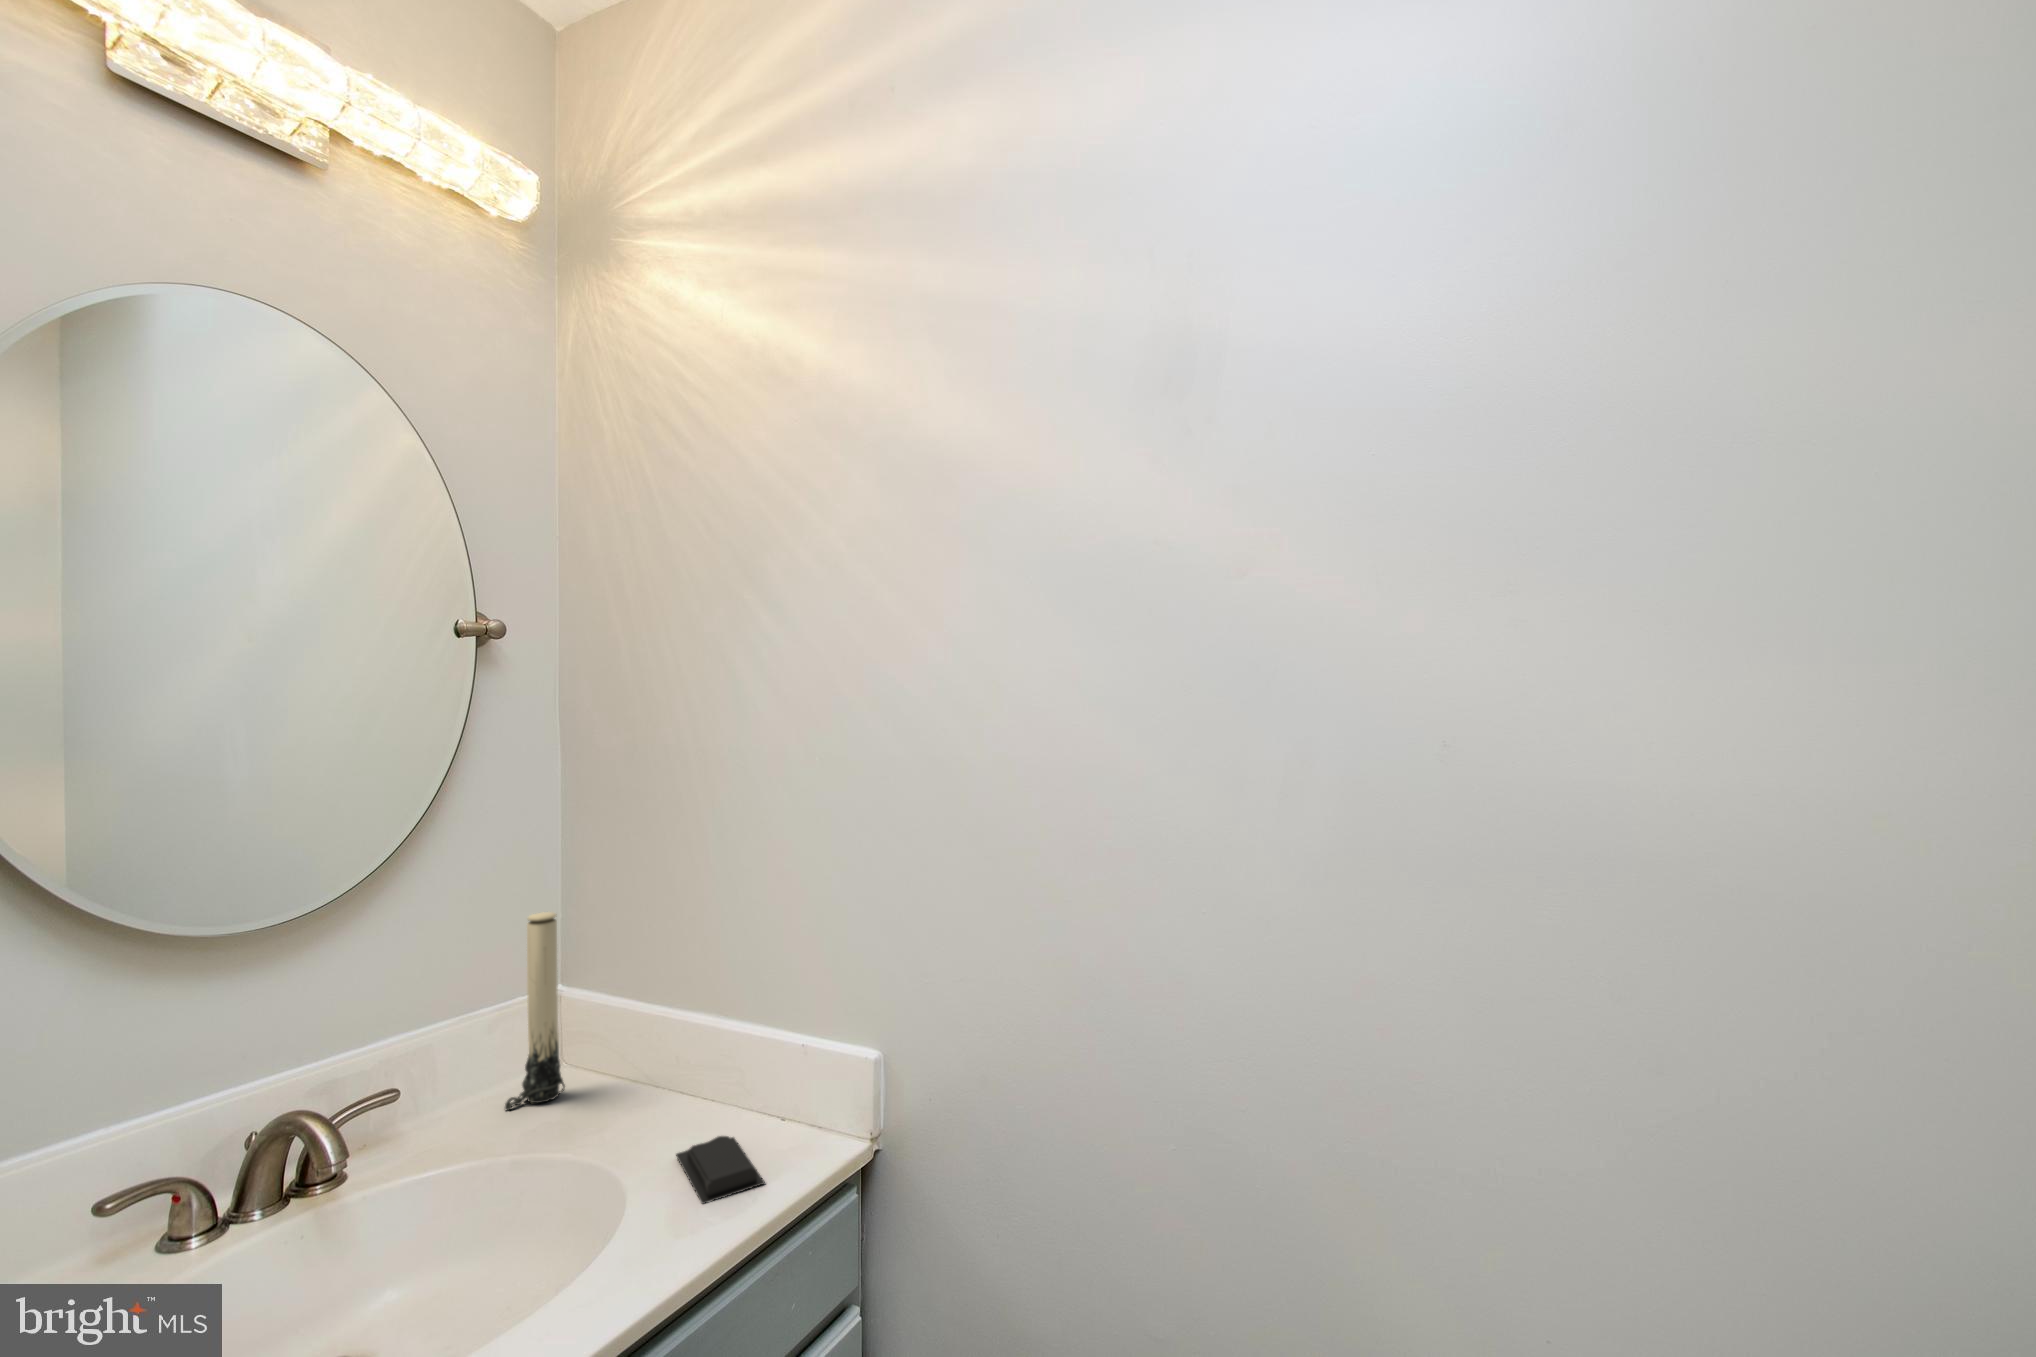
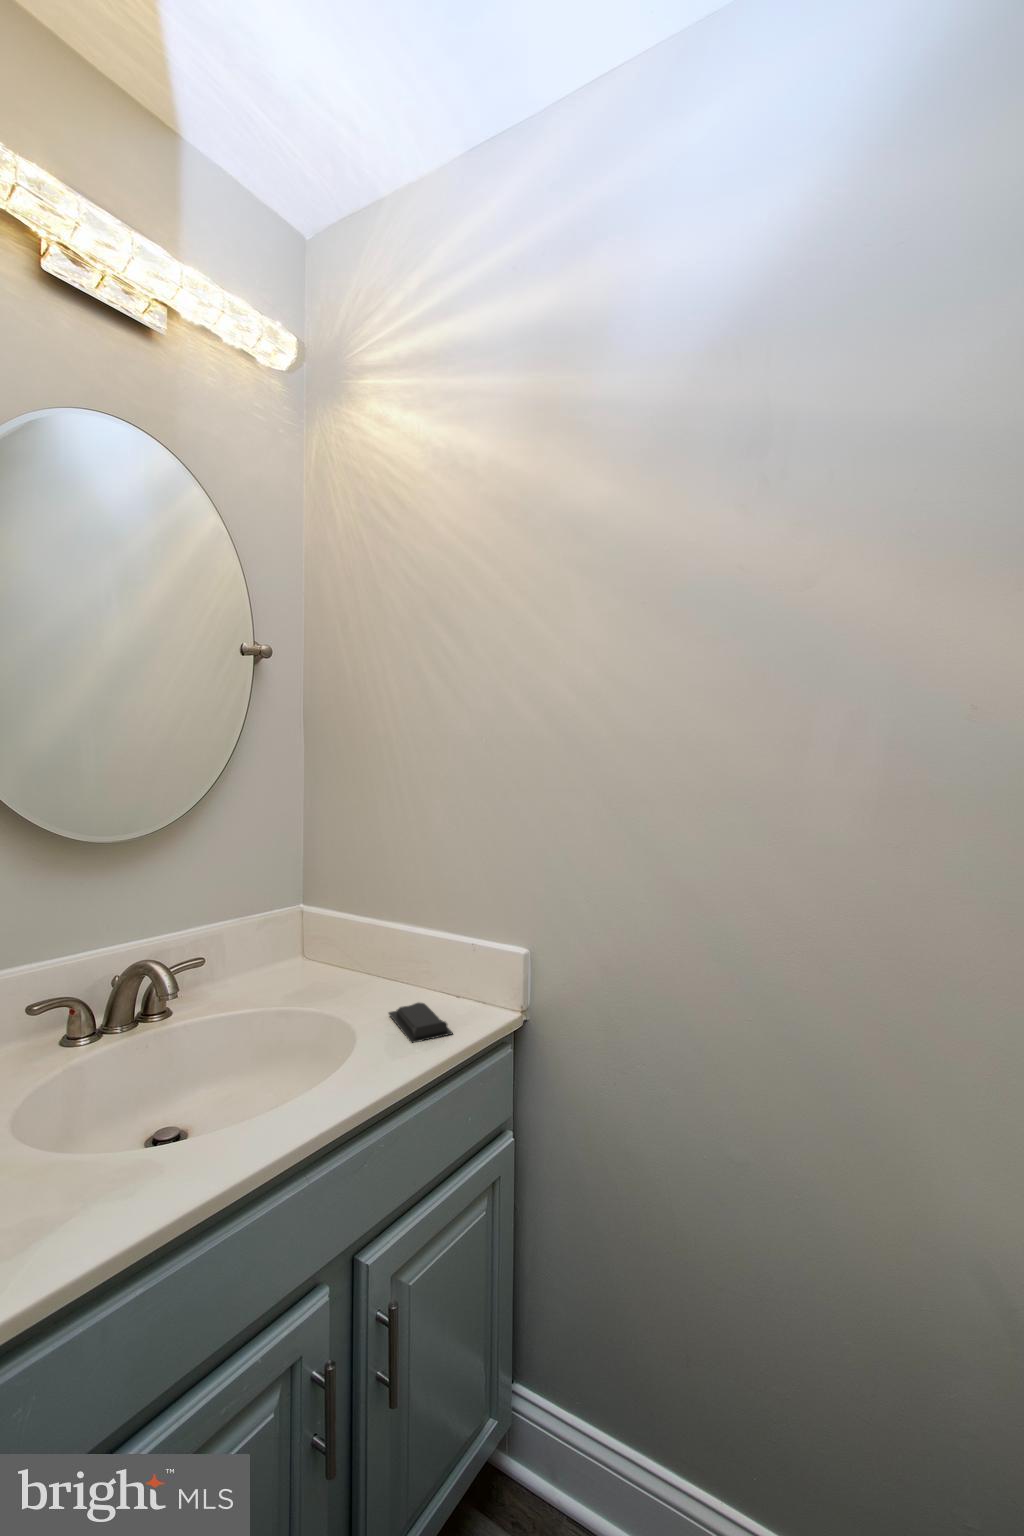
candle: present [505,912,565,1110] -> none [269,851,308,982]

